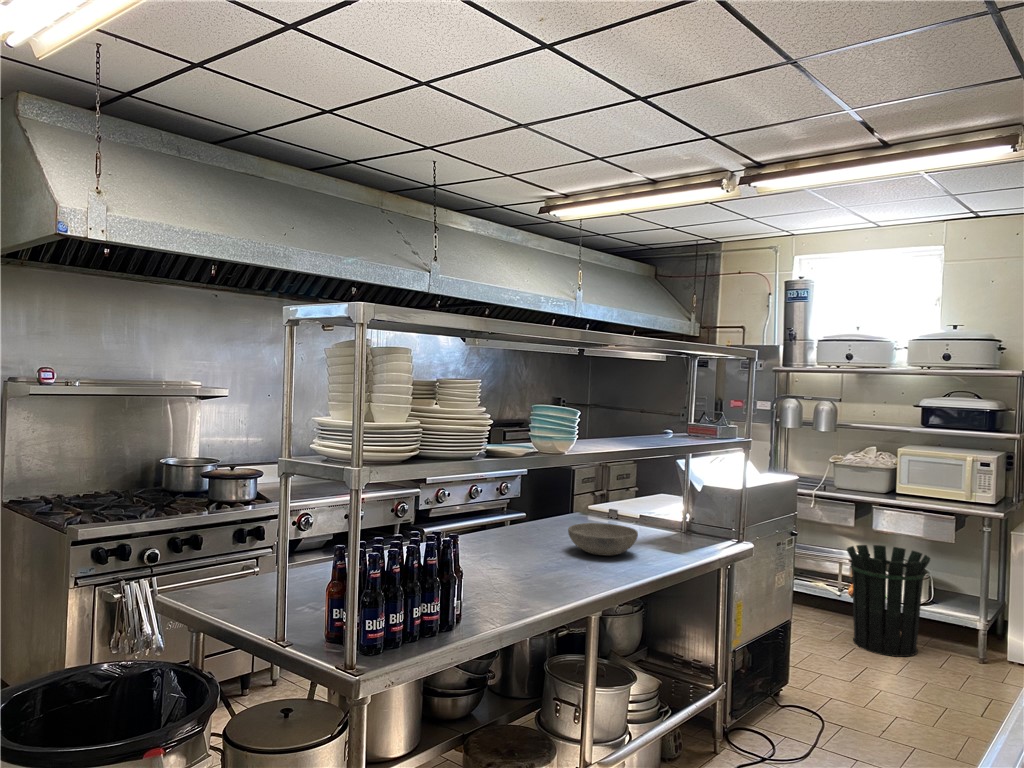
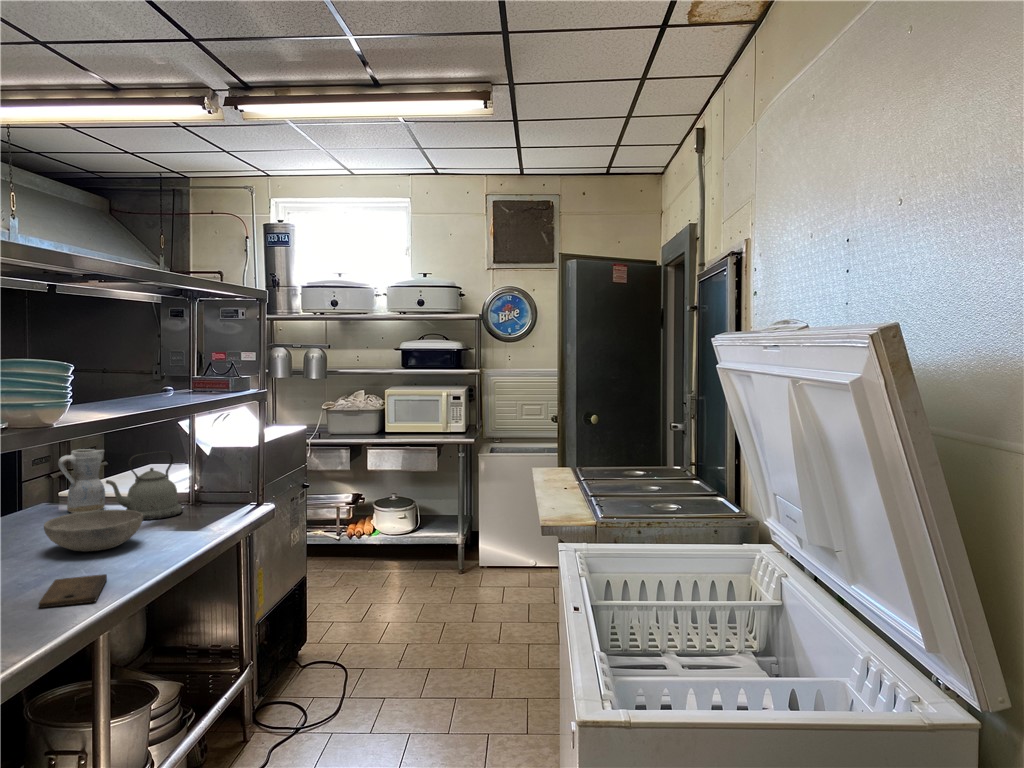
ceramic pitcher: none [589,474,622,525] -> present [58,449,105,513]
kettle: none [618,483,676,539] -> present [106,451,183,520]
waste bin: present [847,545,930,657] -> none [346,484,419,588]
cutting board: none [551,570,601,593] -> present [39,574,107,608]

